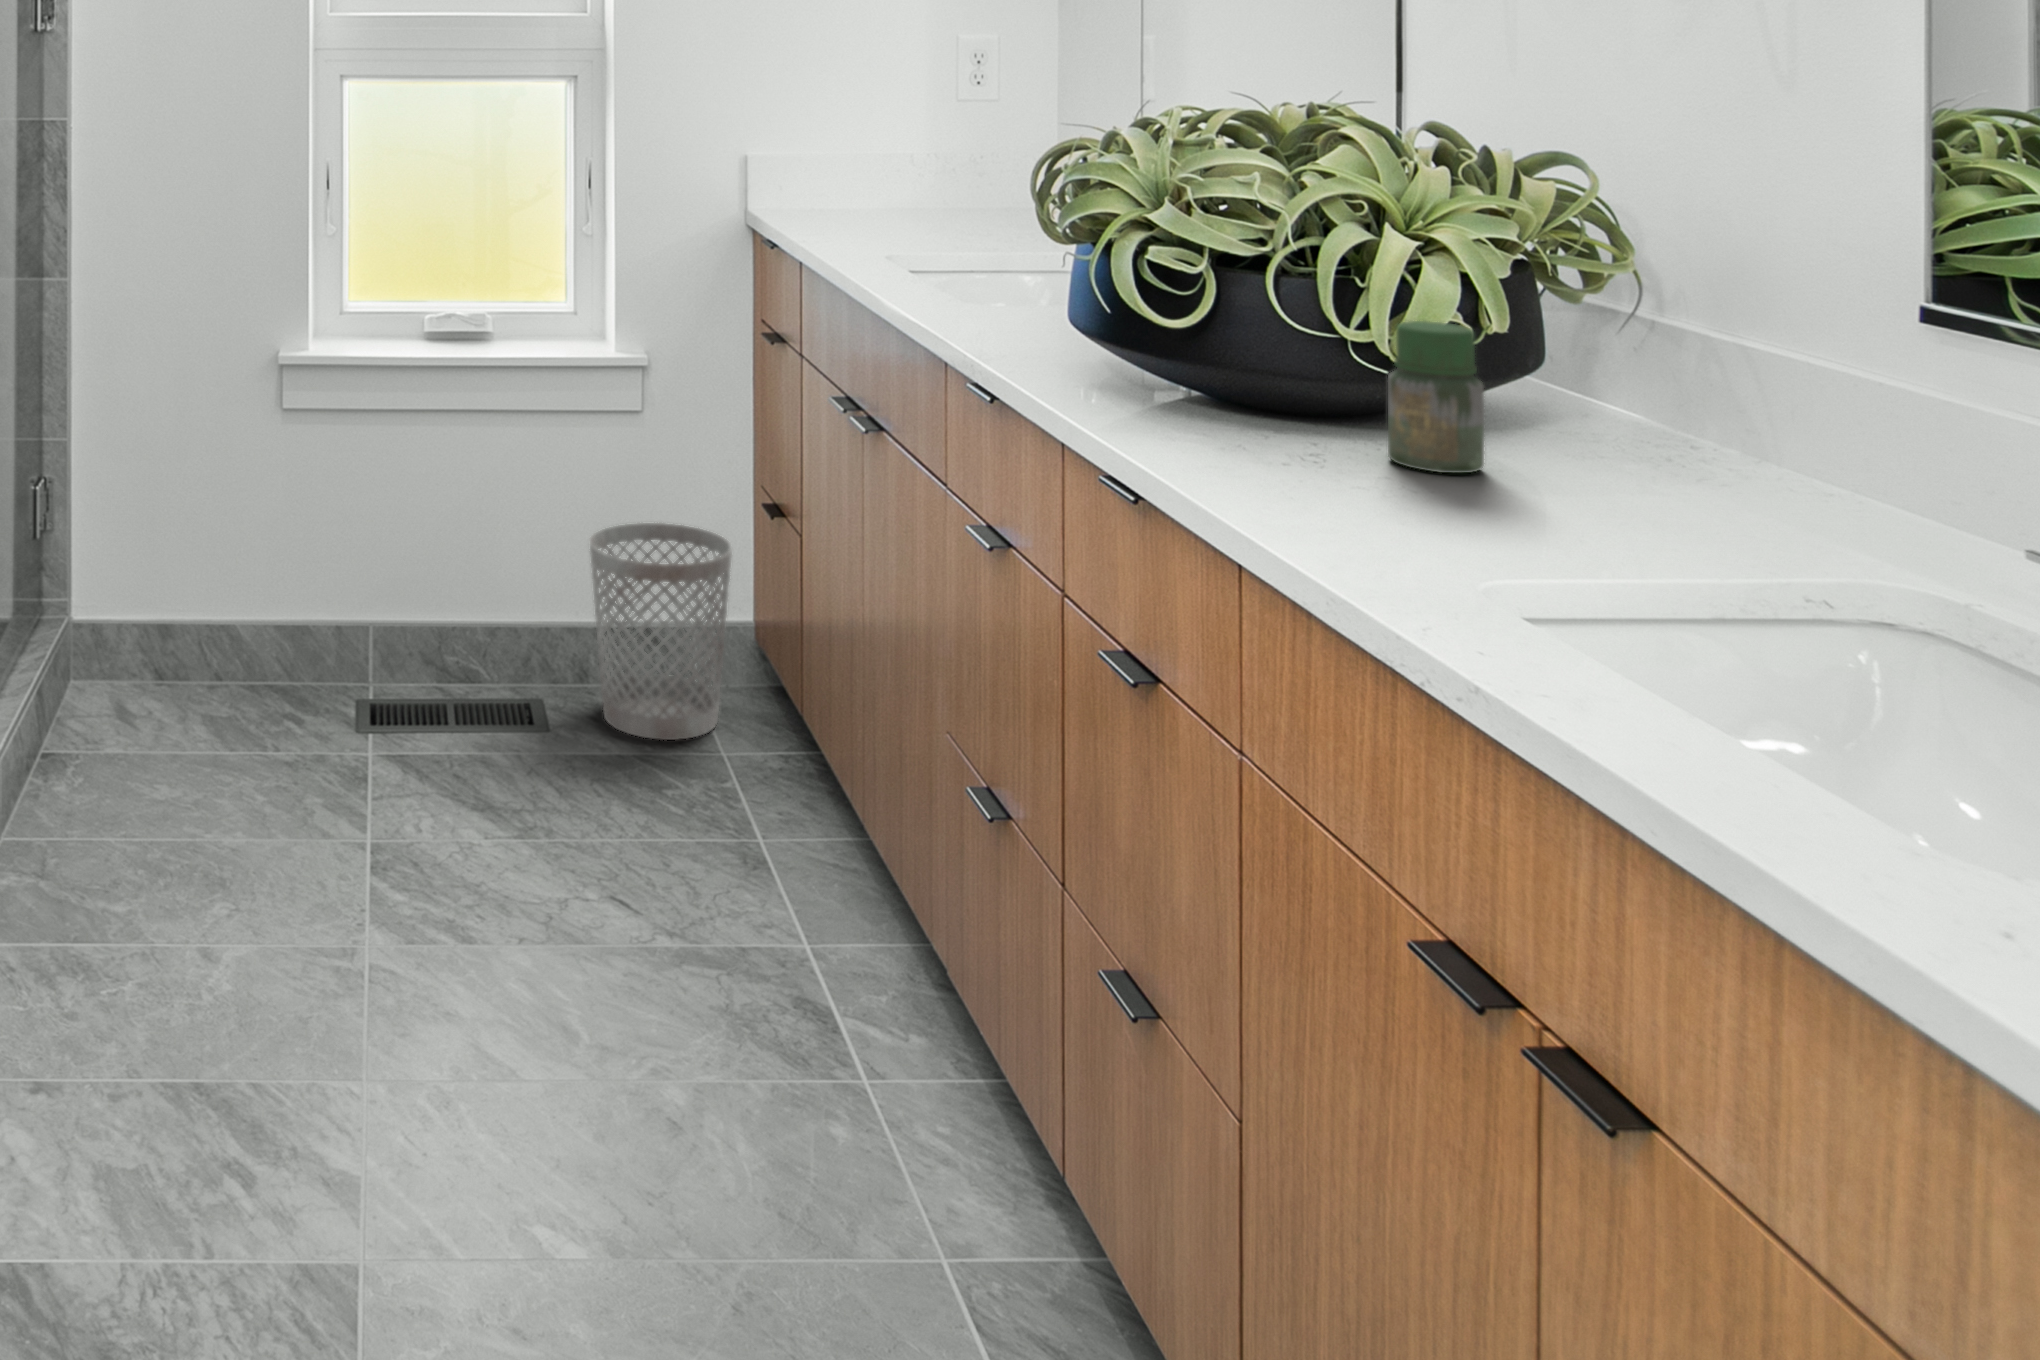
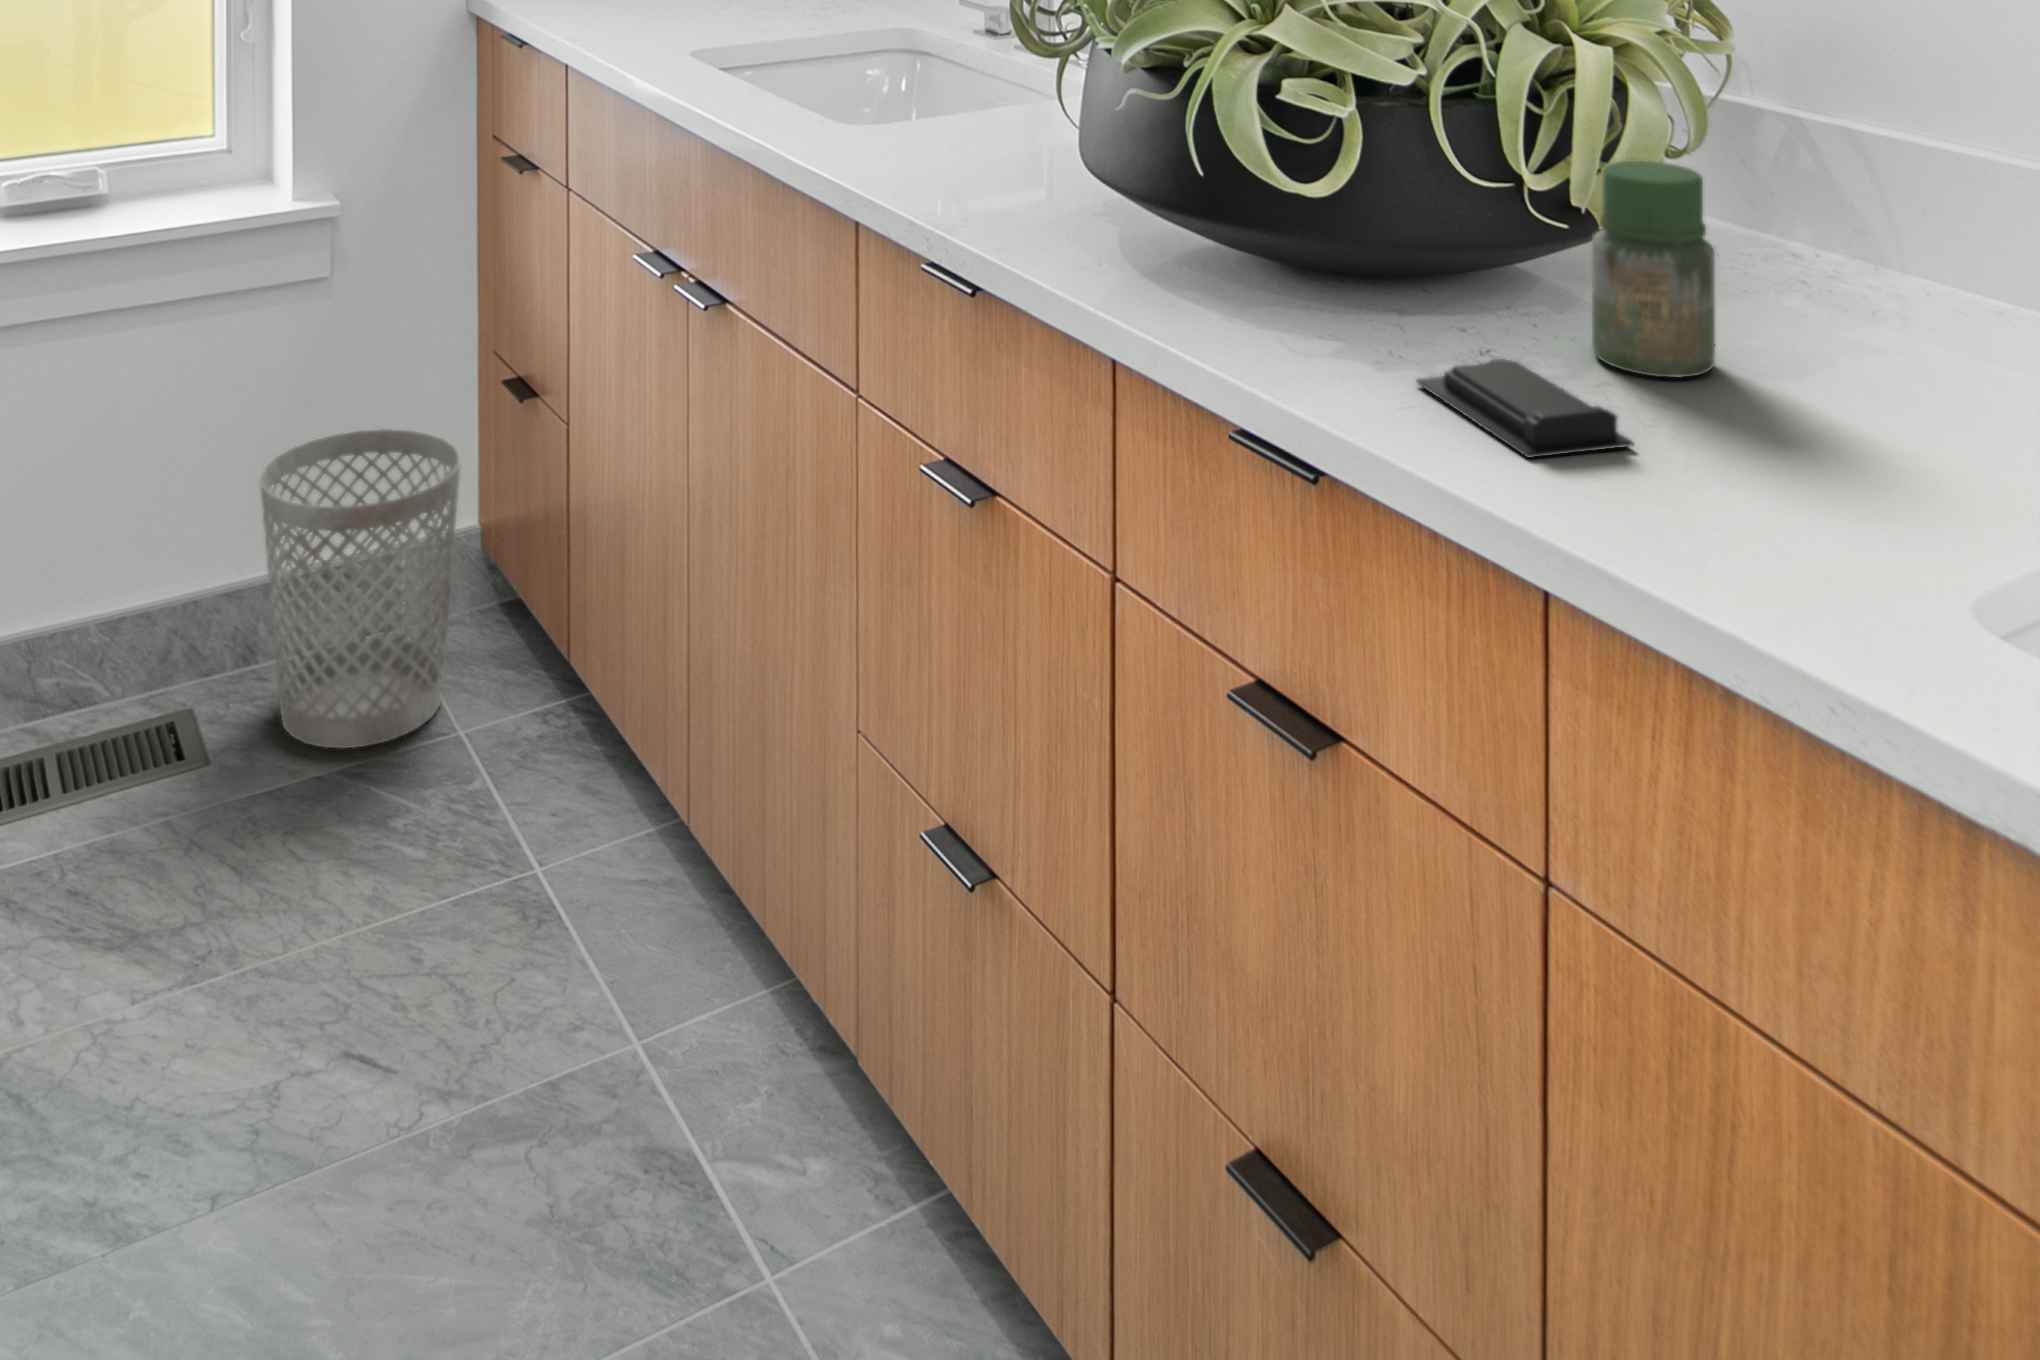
soap bar: none [1224,438,1341,489] -> present [1417,359,1633,458]

